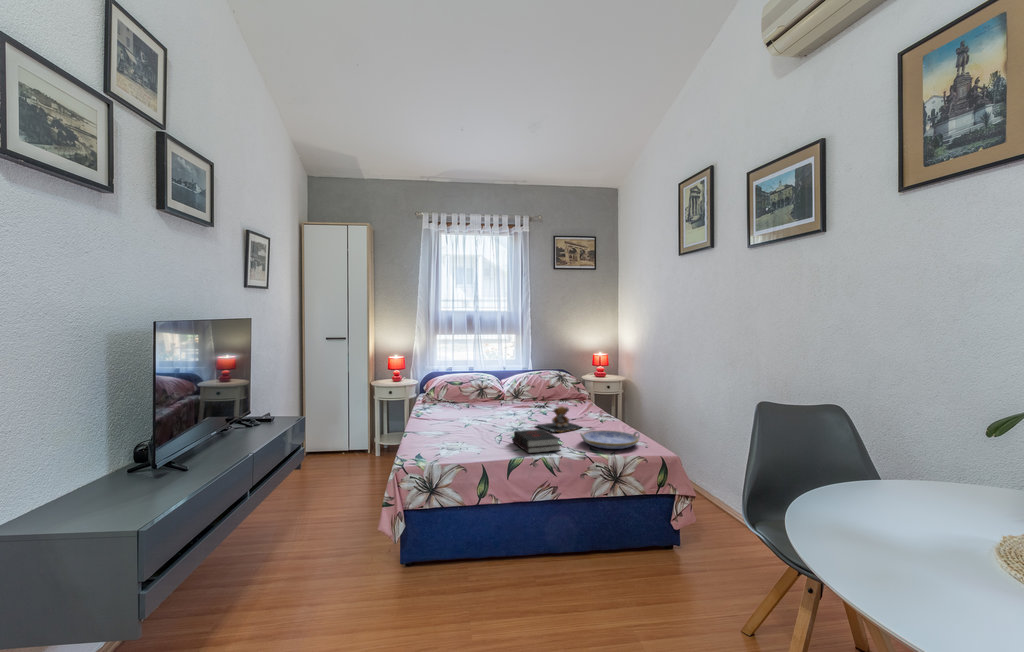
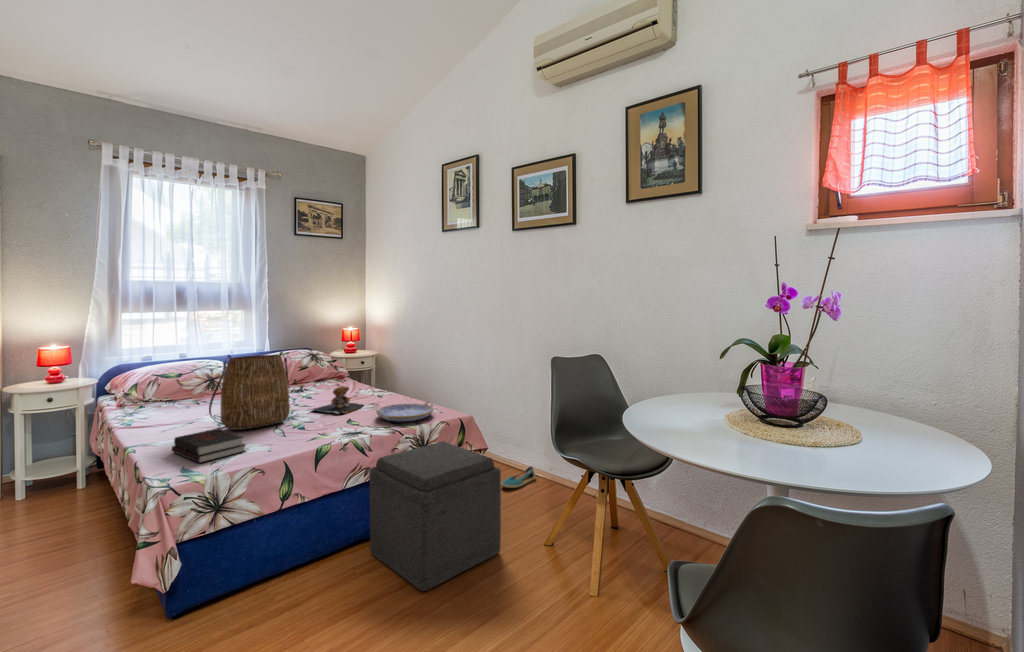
tote bag: none [455,371,515,434] -> present [209,351,290,430]
hardback book: present [512,429,560,453] -> present [172,429,246,463]
ottoman: none [551,475,677,622] -> present [369,442,501,591]
shoe: none [719,529,772,550] -> present [501,466,535,488]

